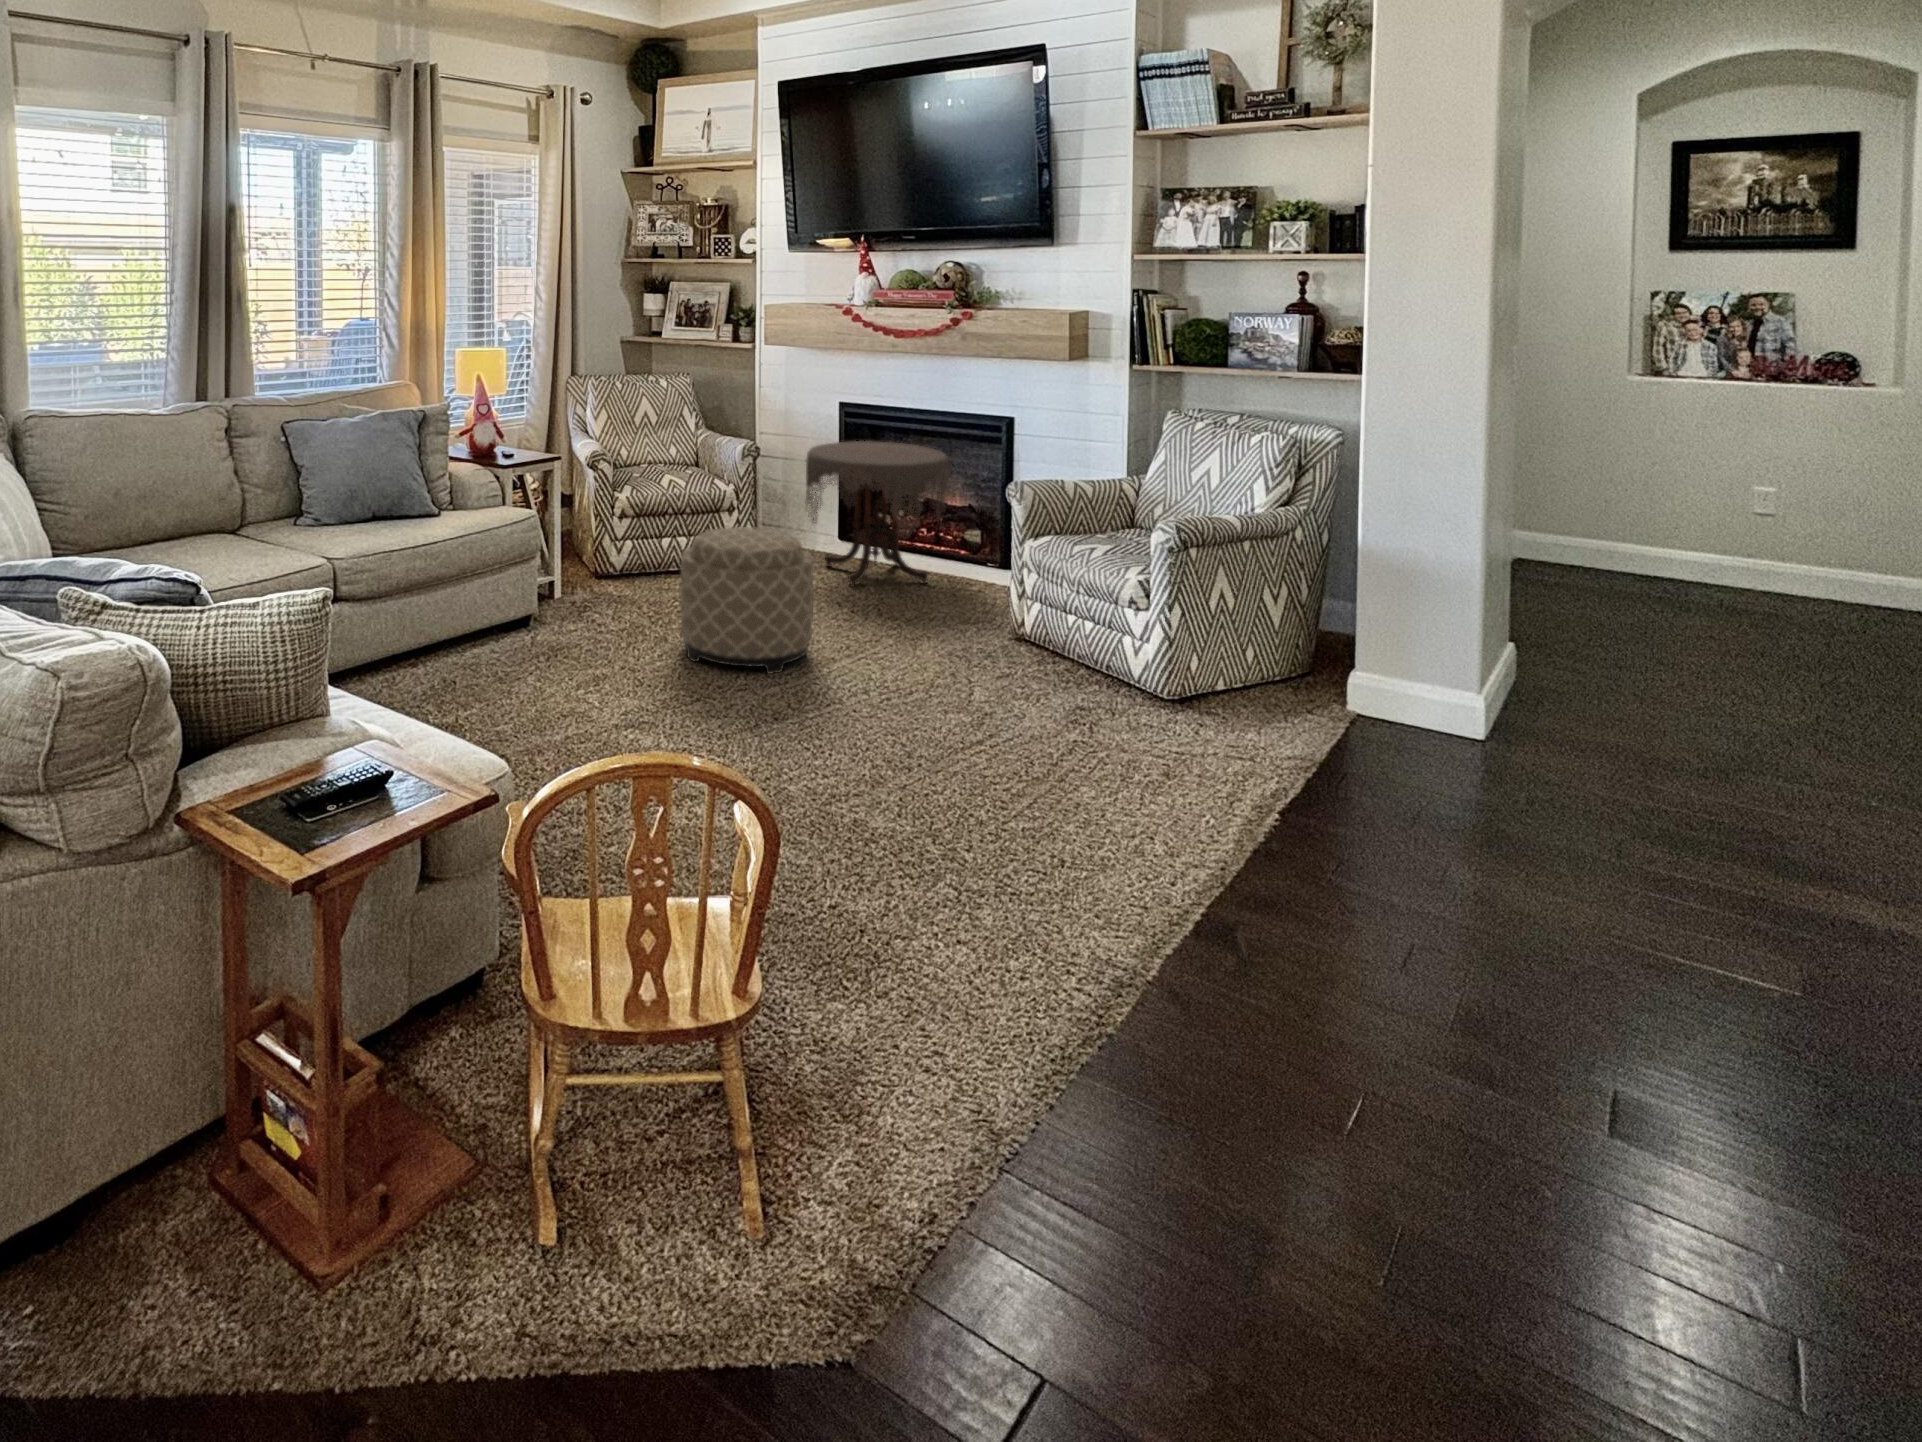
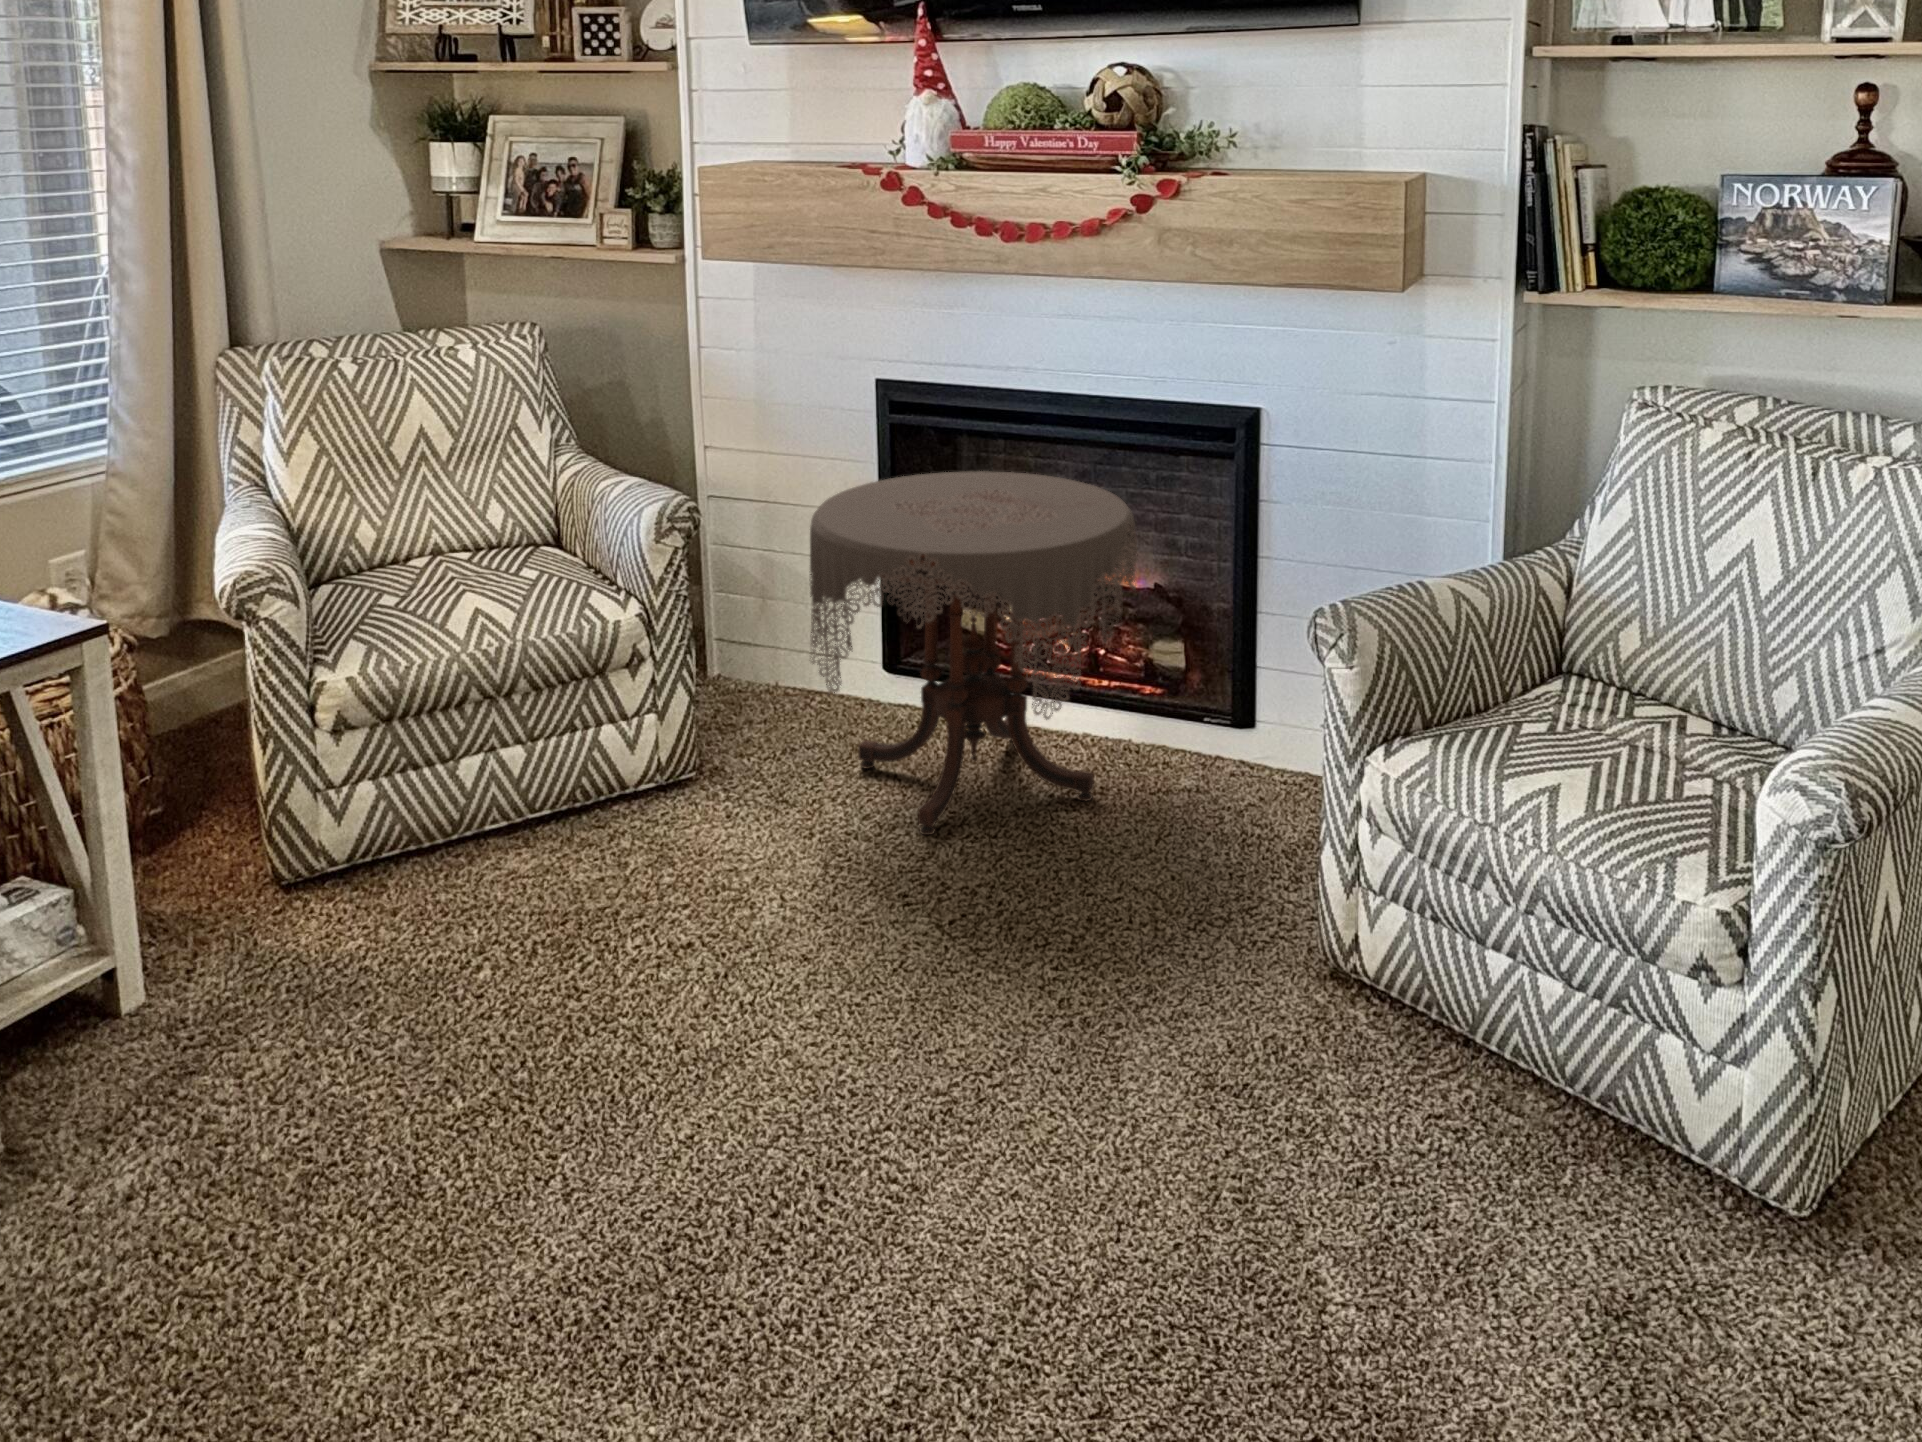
ottoman: present [680,527,813,673] -> none [438,819,847,1315]

